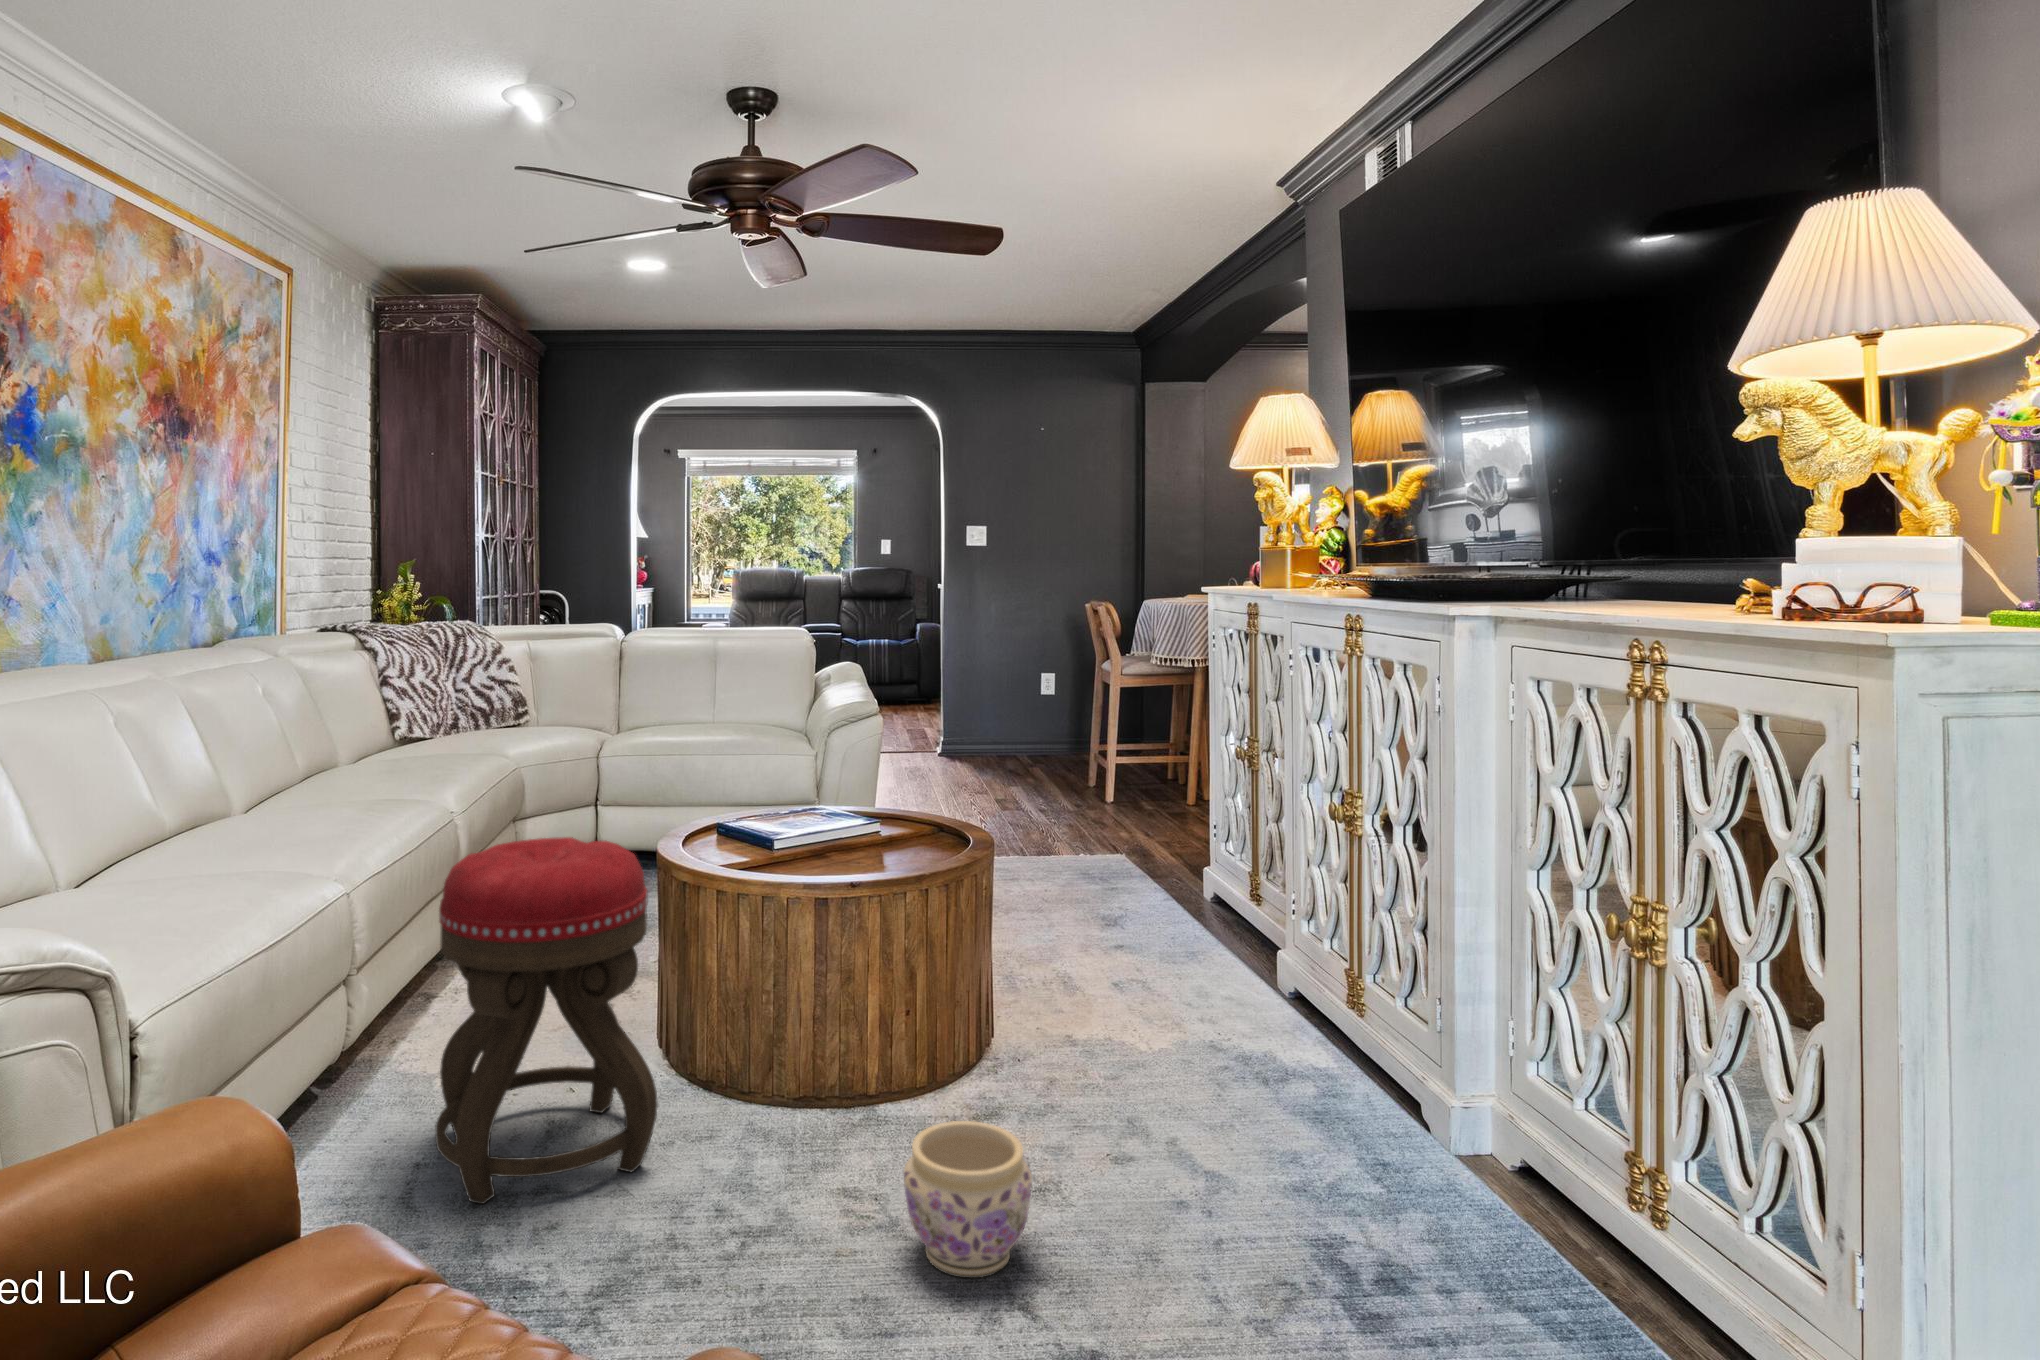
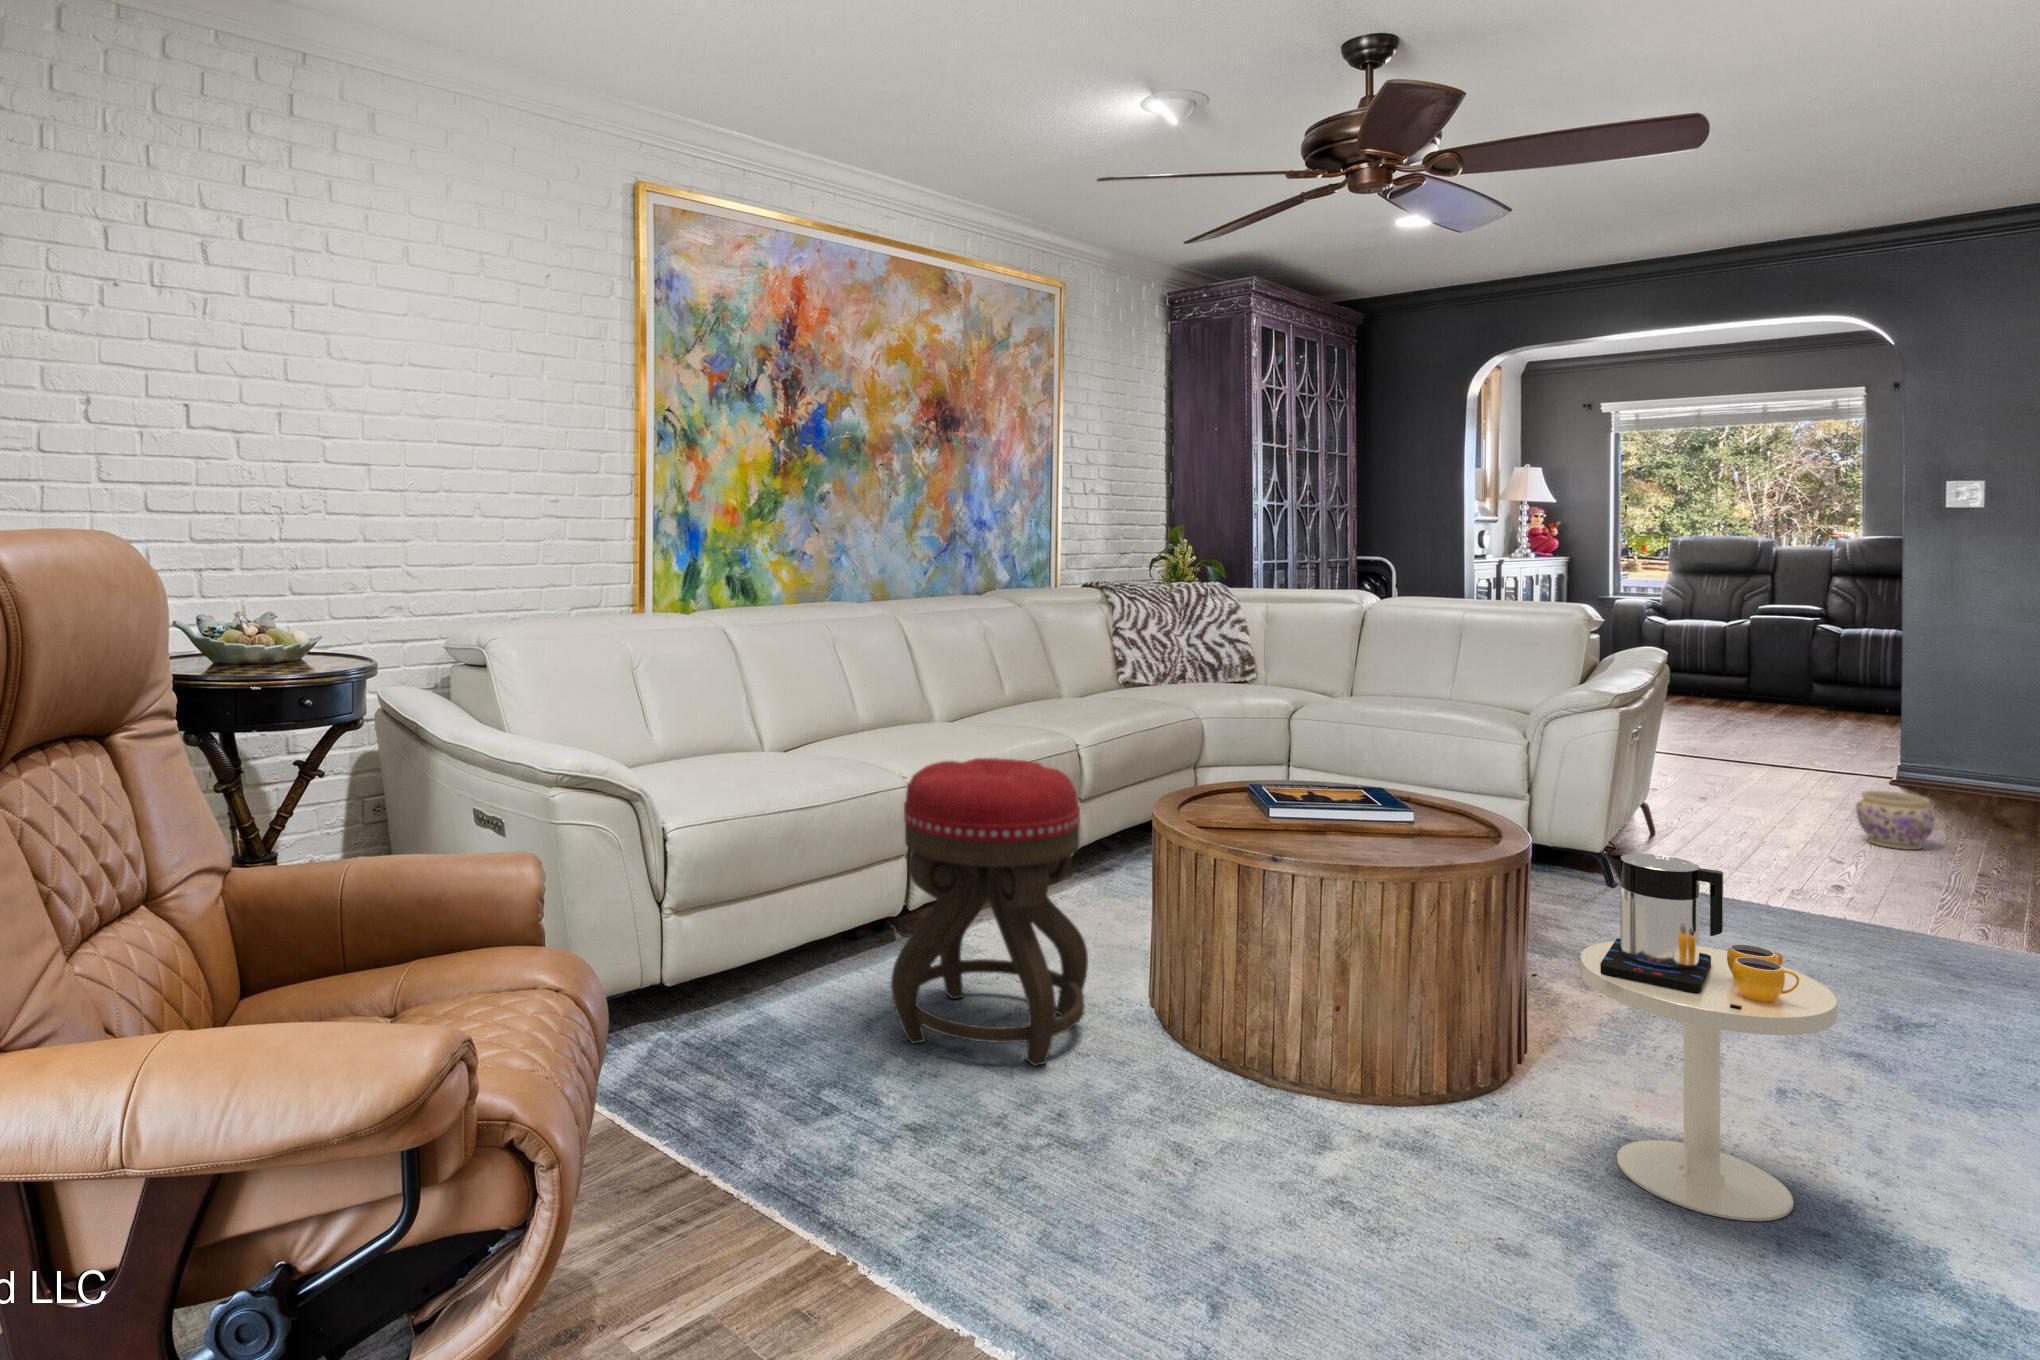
side table: none [1047,827,1199,1084] -> present [1580,854,1837,1221]
planter: present [904,1121,1032,1278] -> present [1856,791,1935,850]

